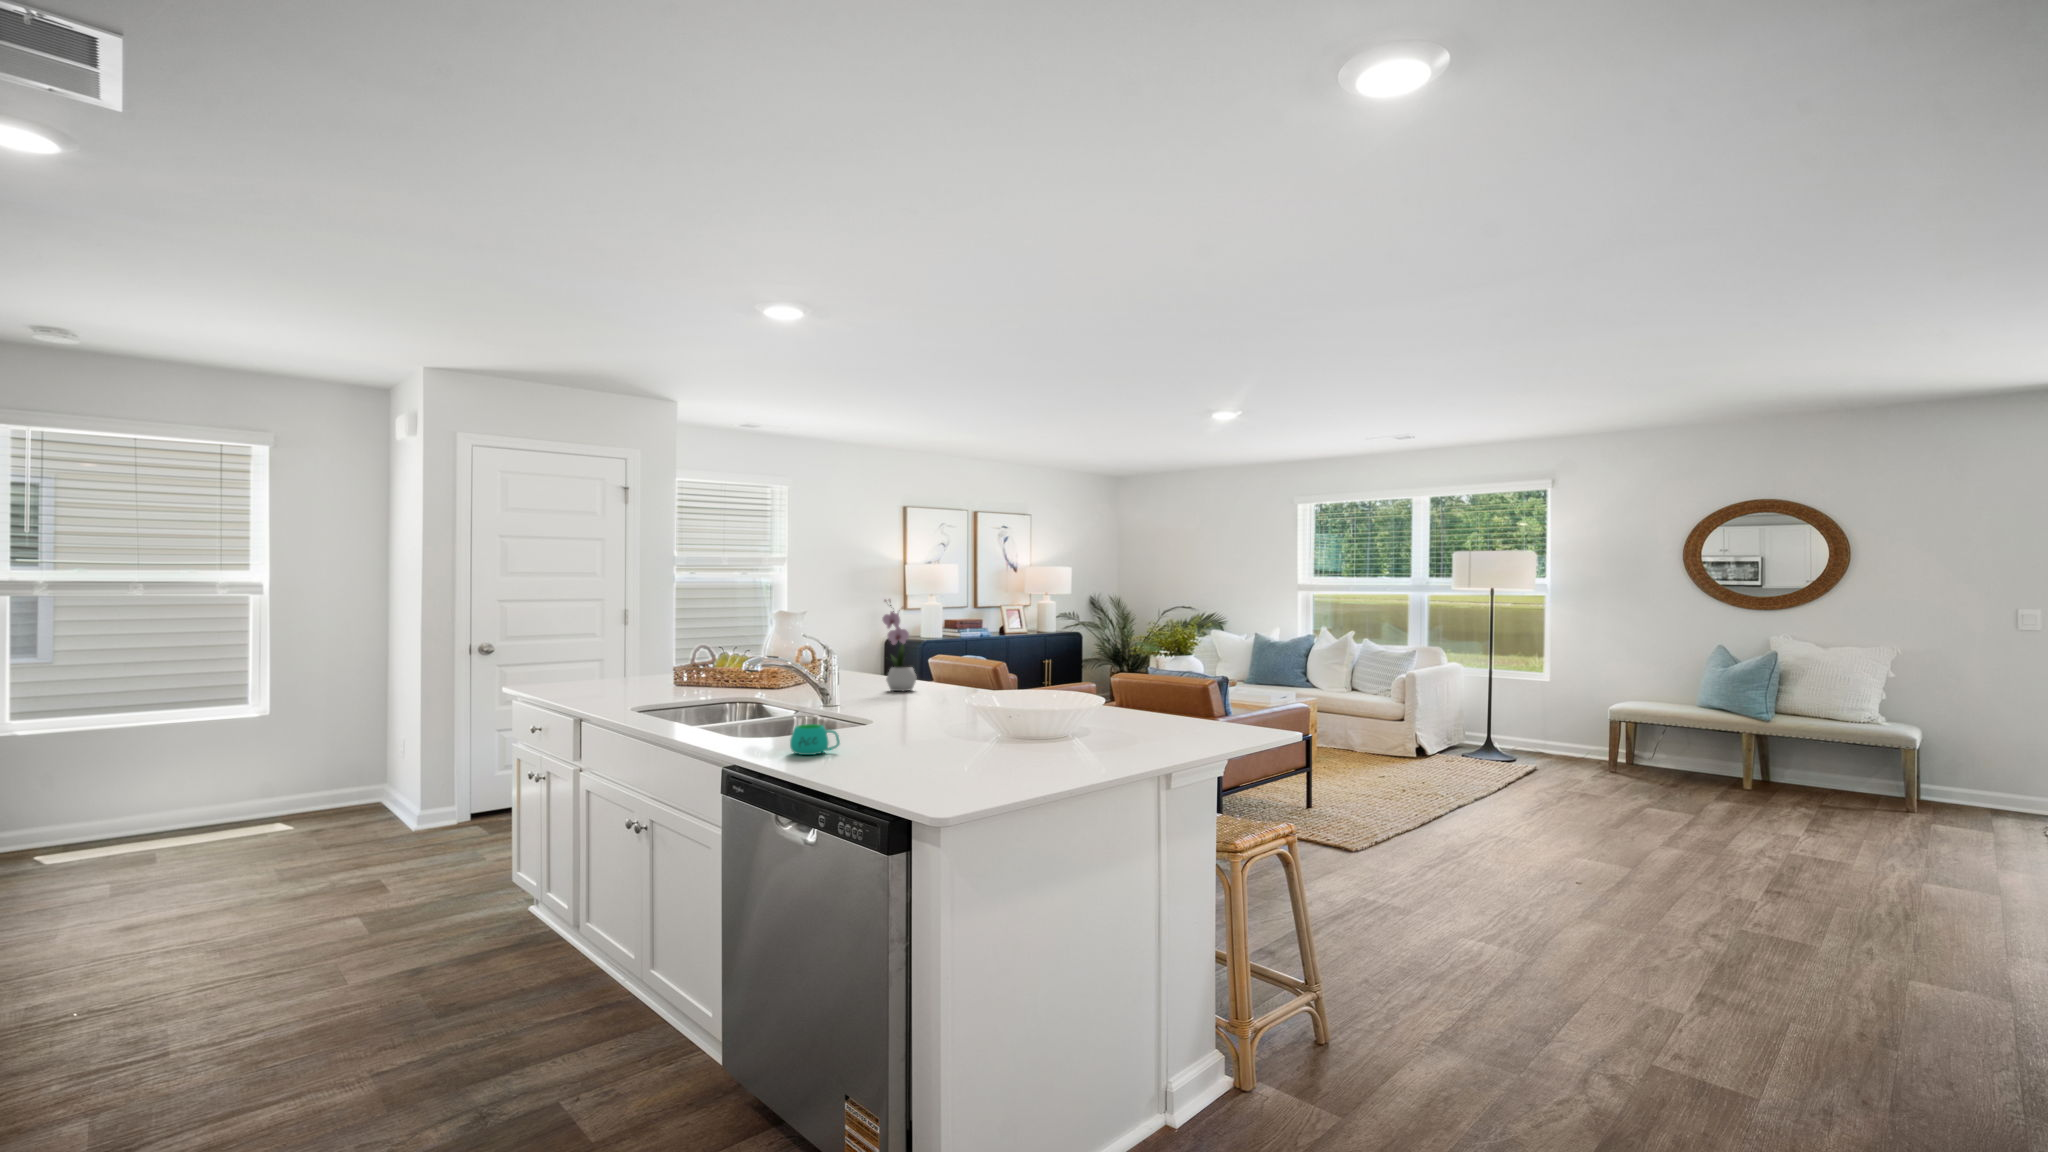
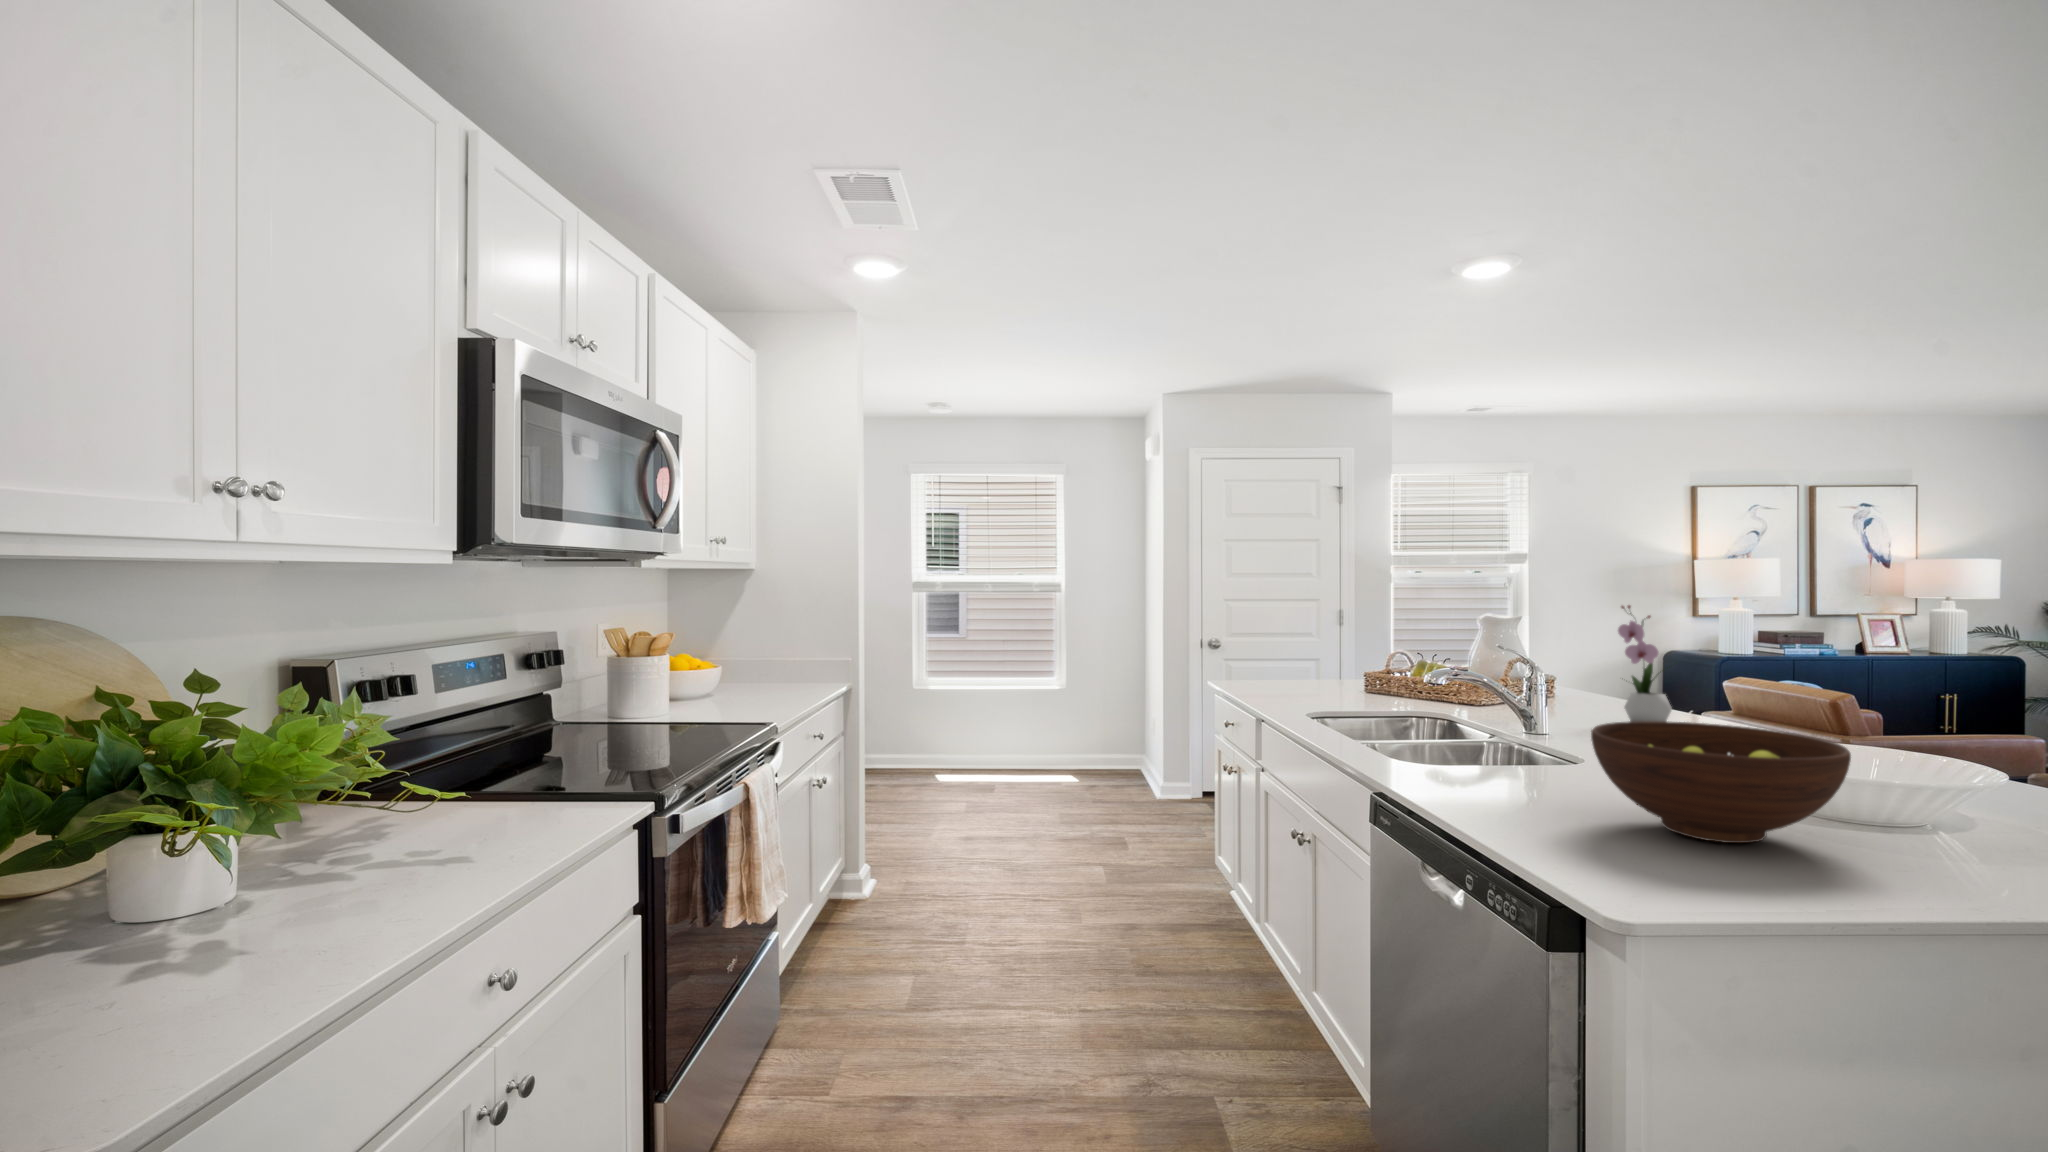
fruit bowl: none [898,680,1045,761] -> present [1591,721,1851,843]
mug: present [790,724,840,755] -> none [1450,757,1515,795]

